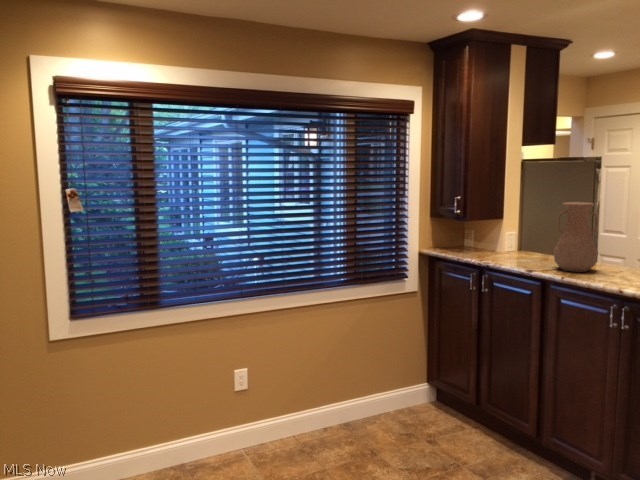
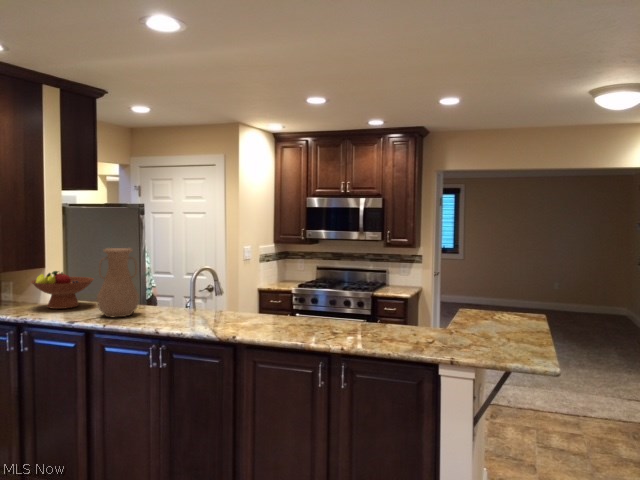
fruit bowl: none [492,222,549,258] -> present [31,271,94,309]

